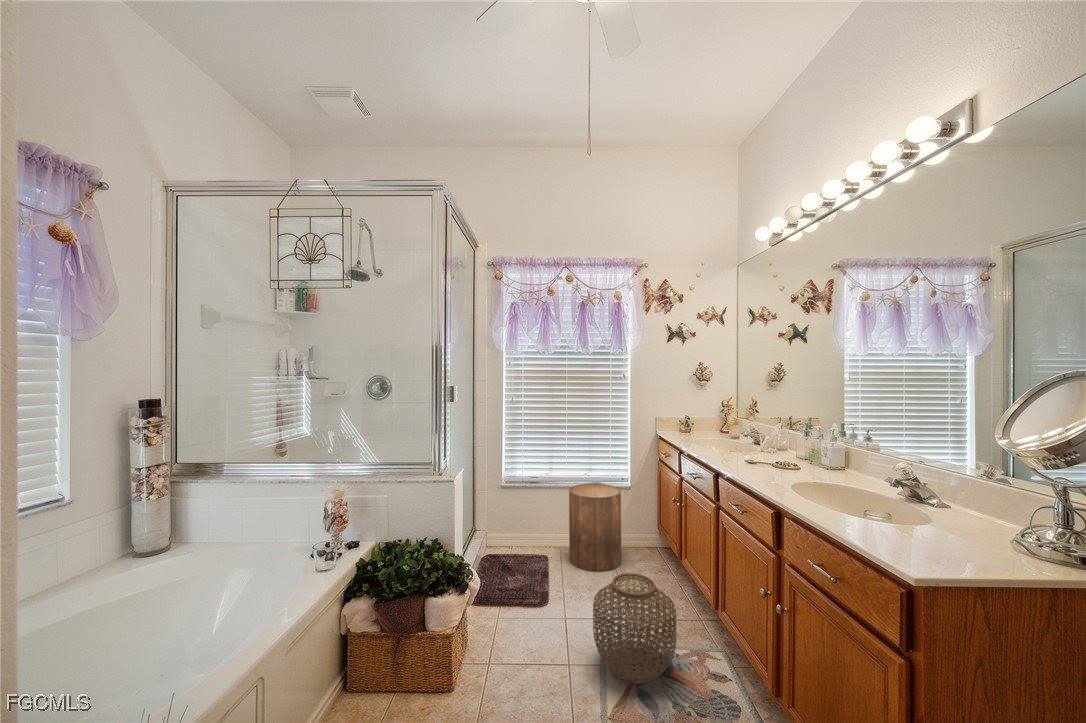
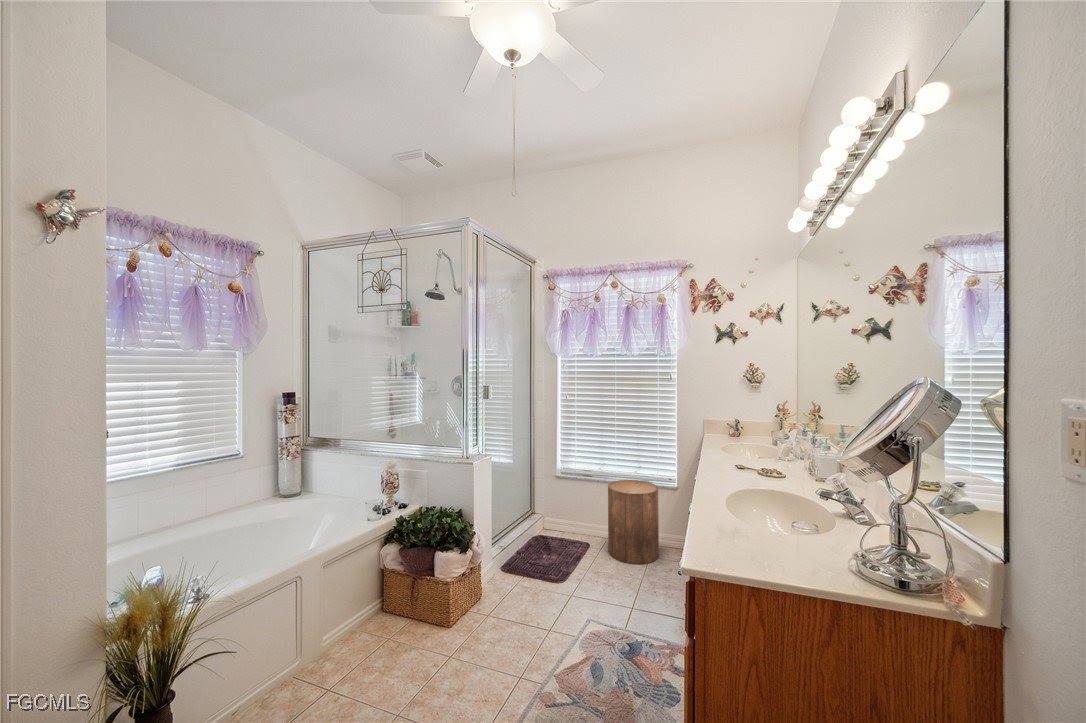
woven basket: present [593,573,676,683] -> none [567,562,642,662]

